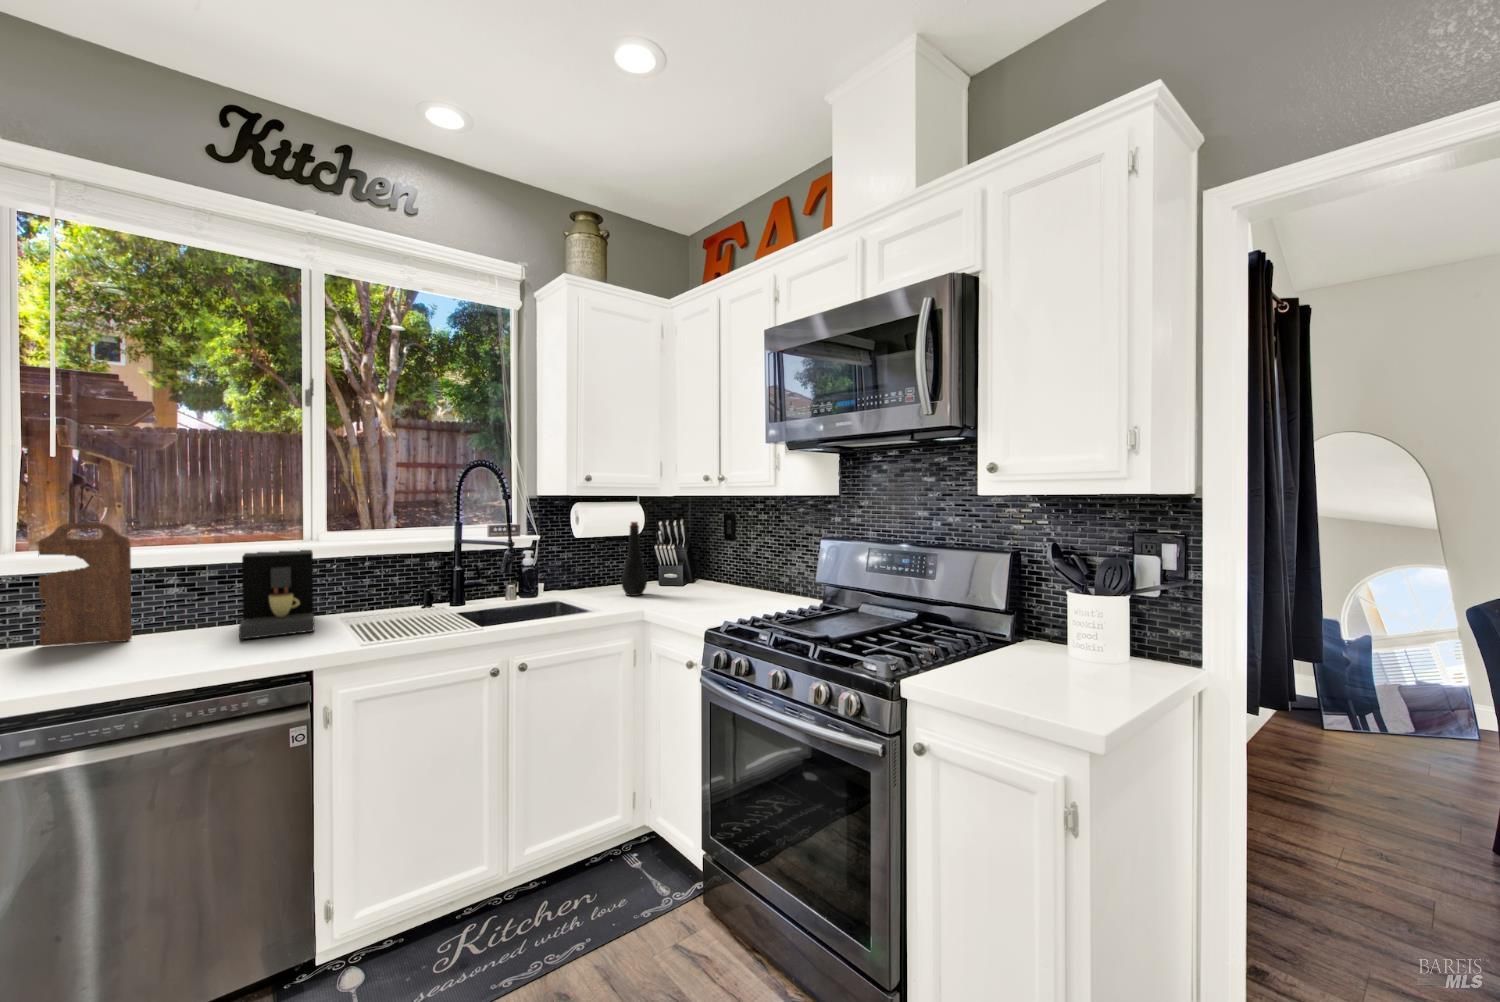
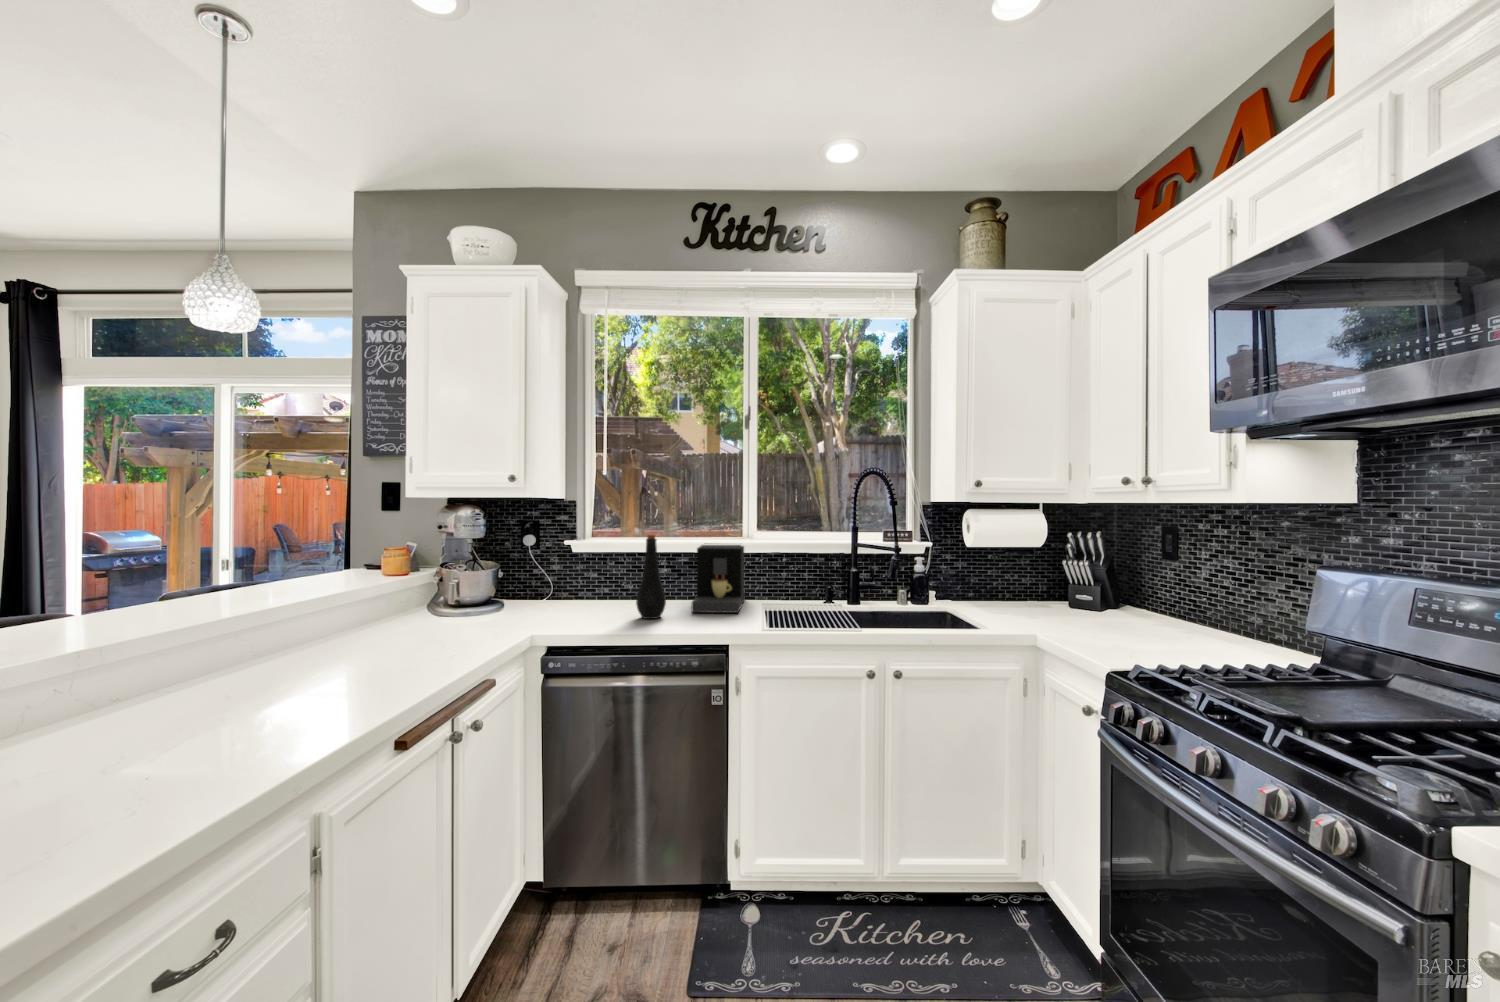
bottle: present [621,522,647,596] -> present [636,535,666,619]
cutting board: present [38,523,132,646] -> none [597,519,639,604]

